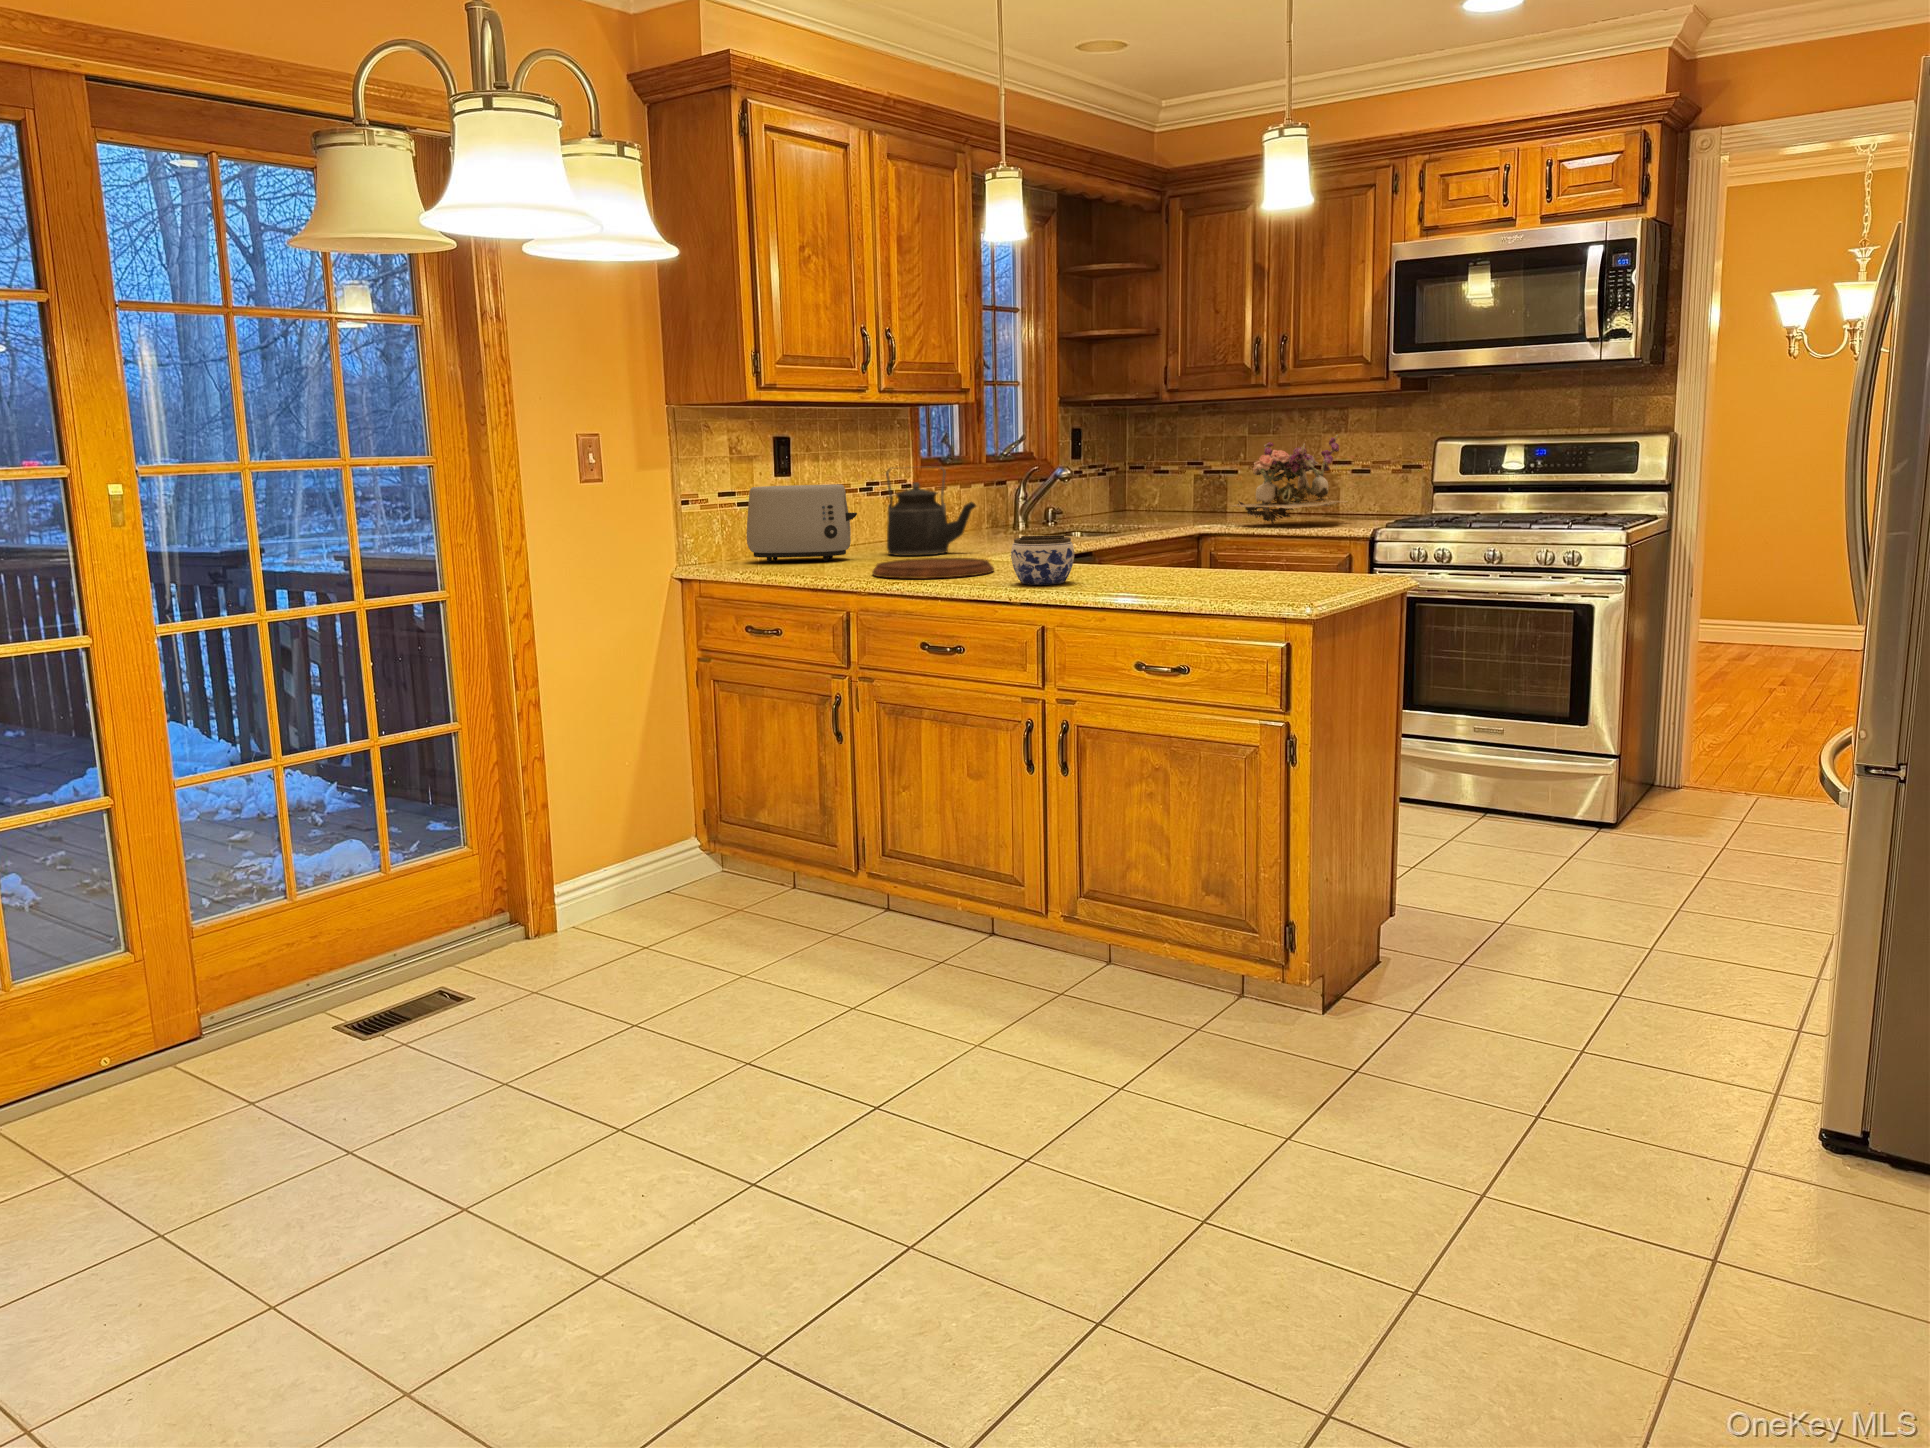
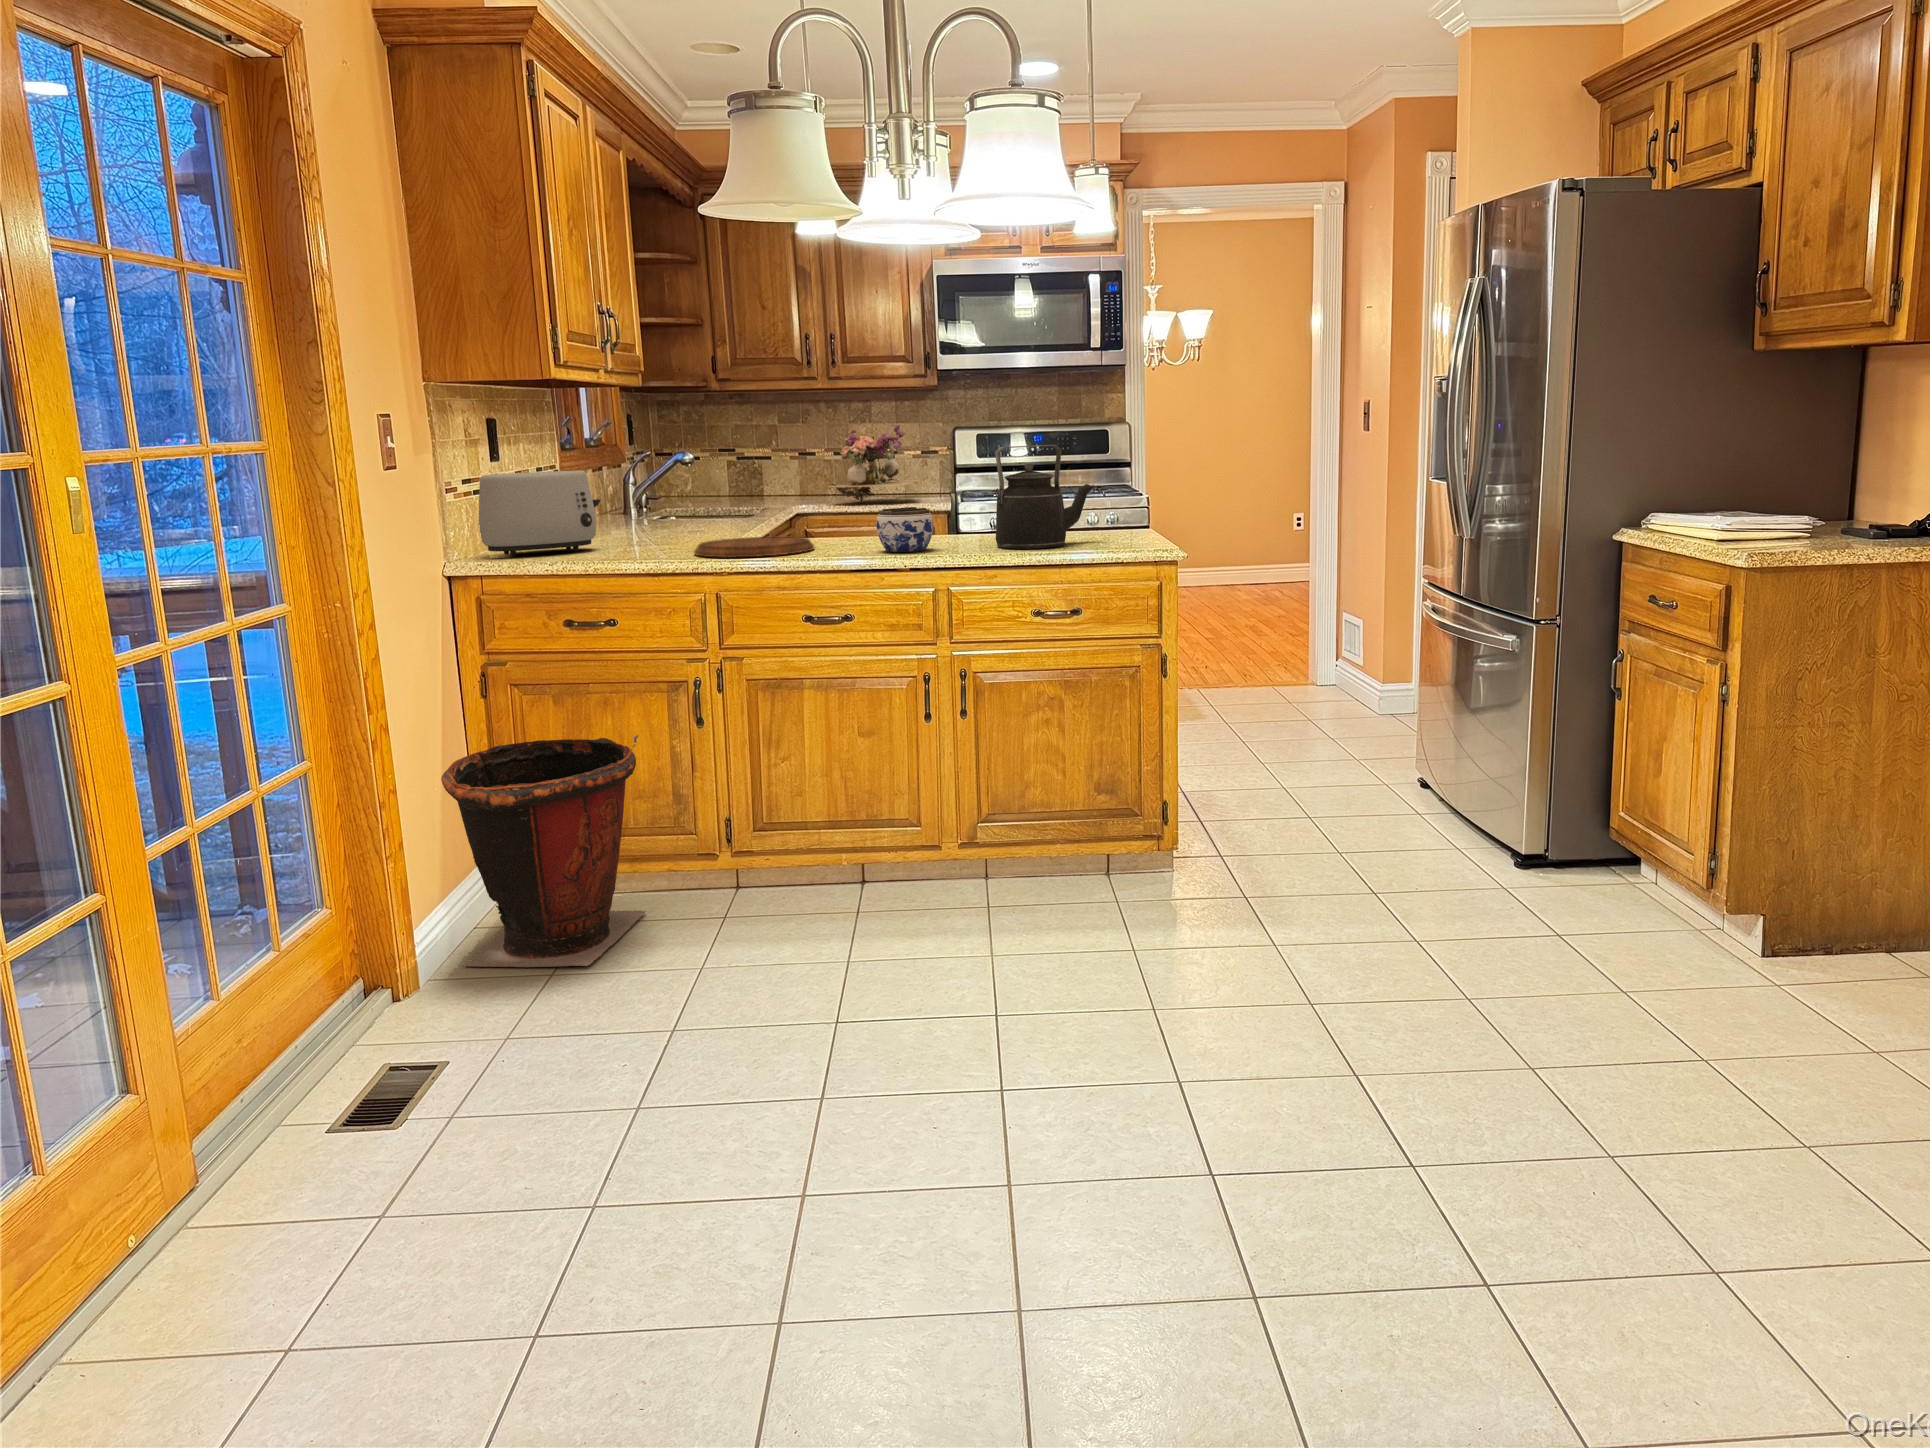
kettle: present [886,466,976,556] -> present [995,445,1092,549]
trash can: none [583,725,778,946] -> present [441,723,647,967]

